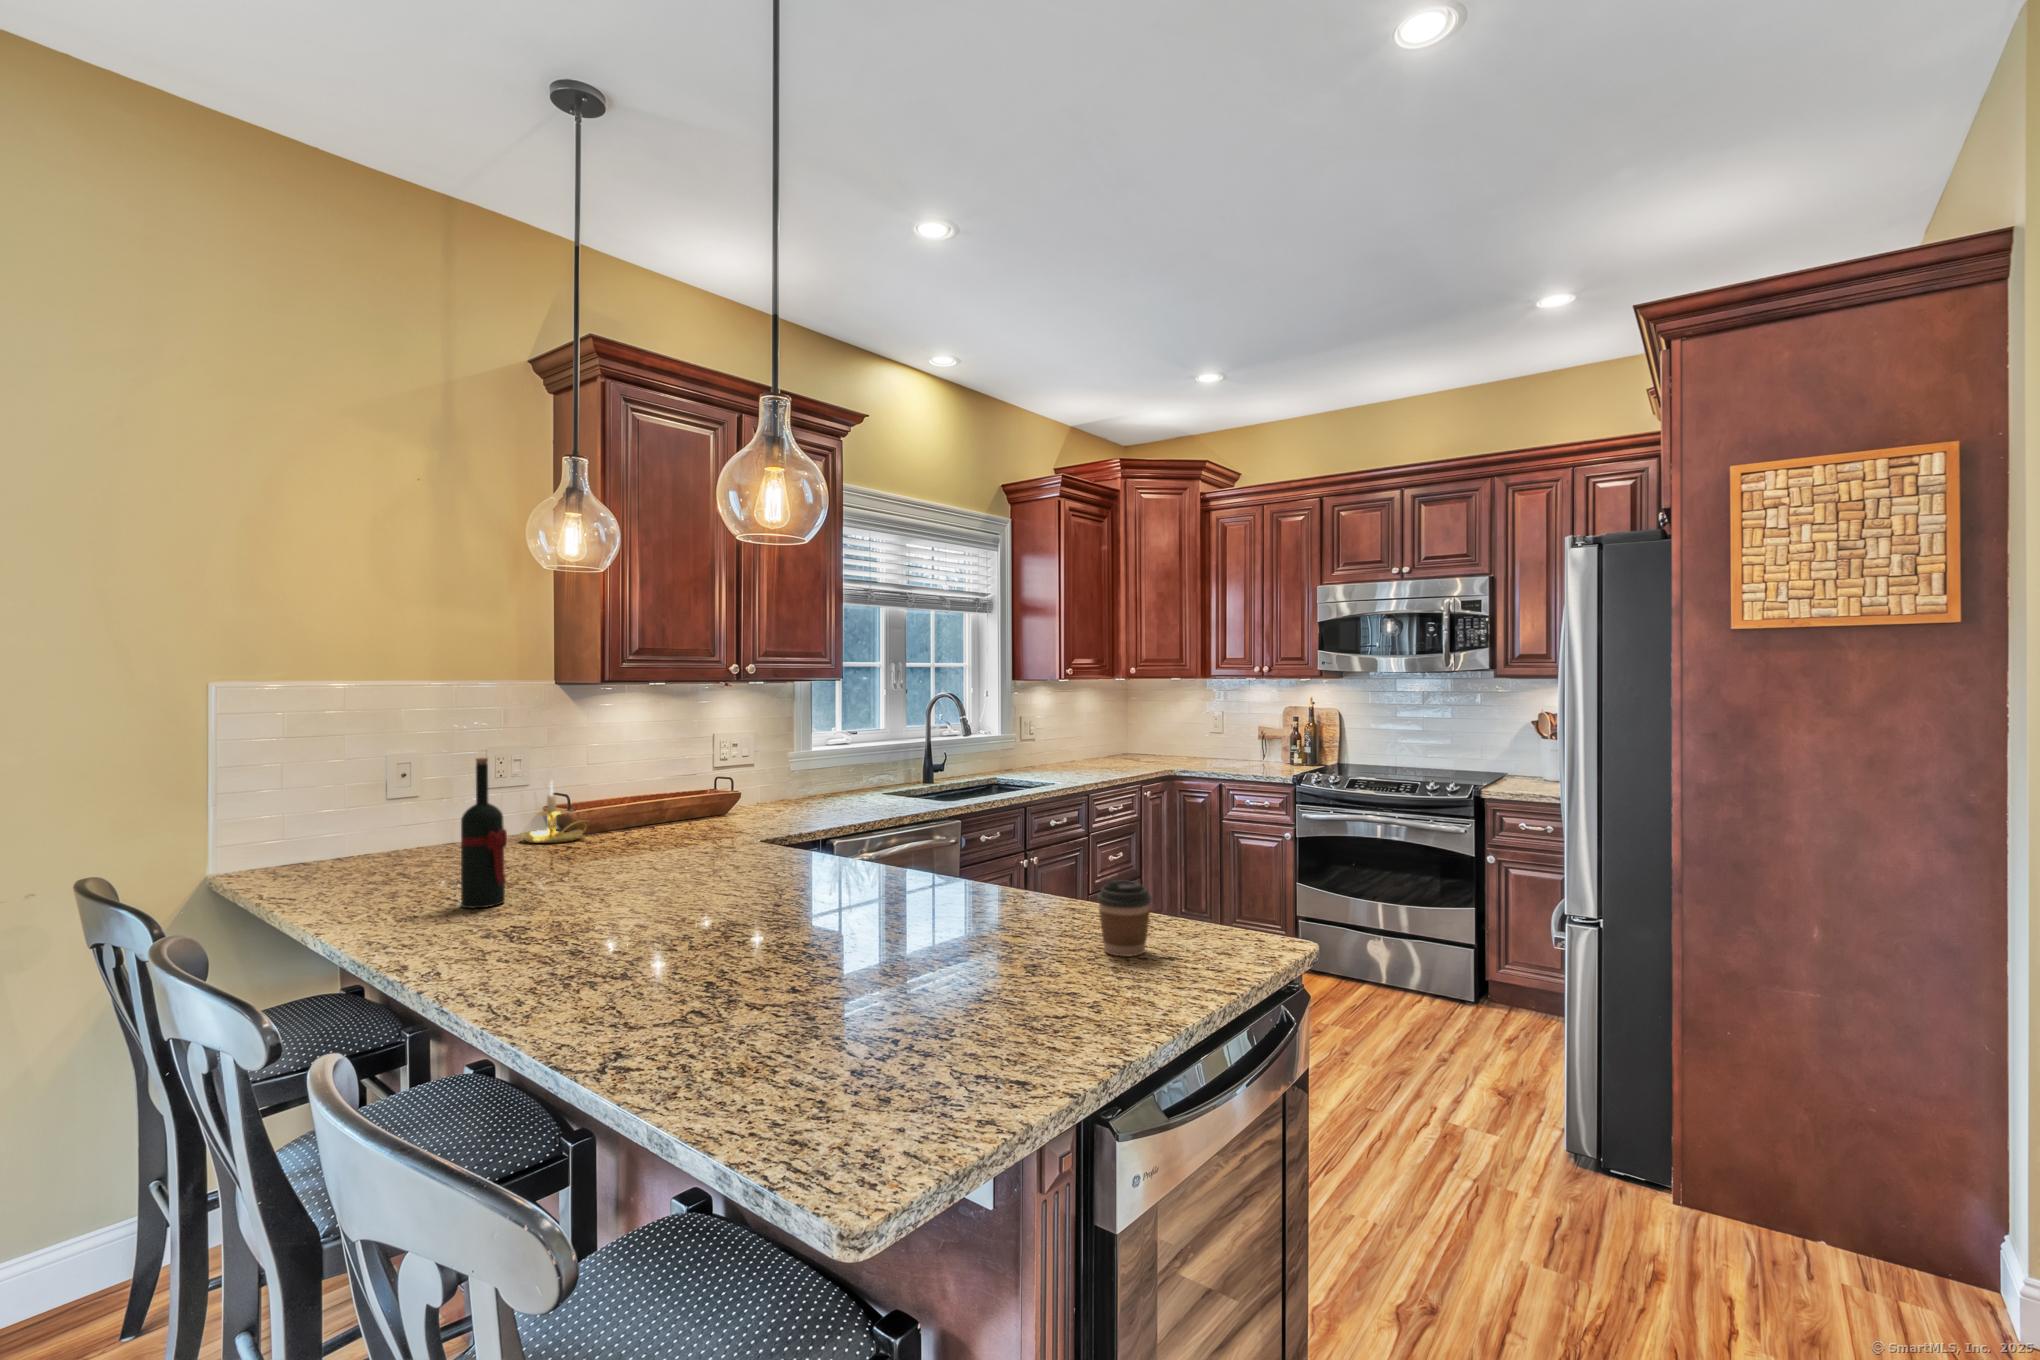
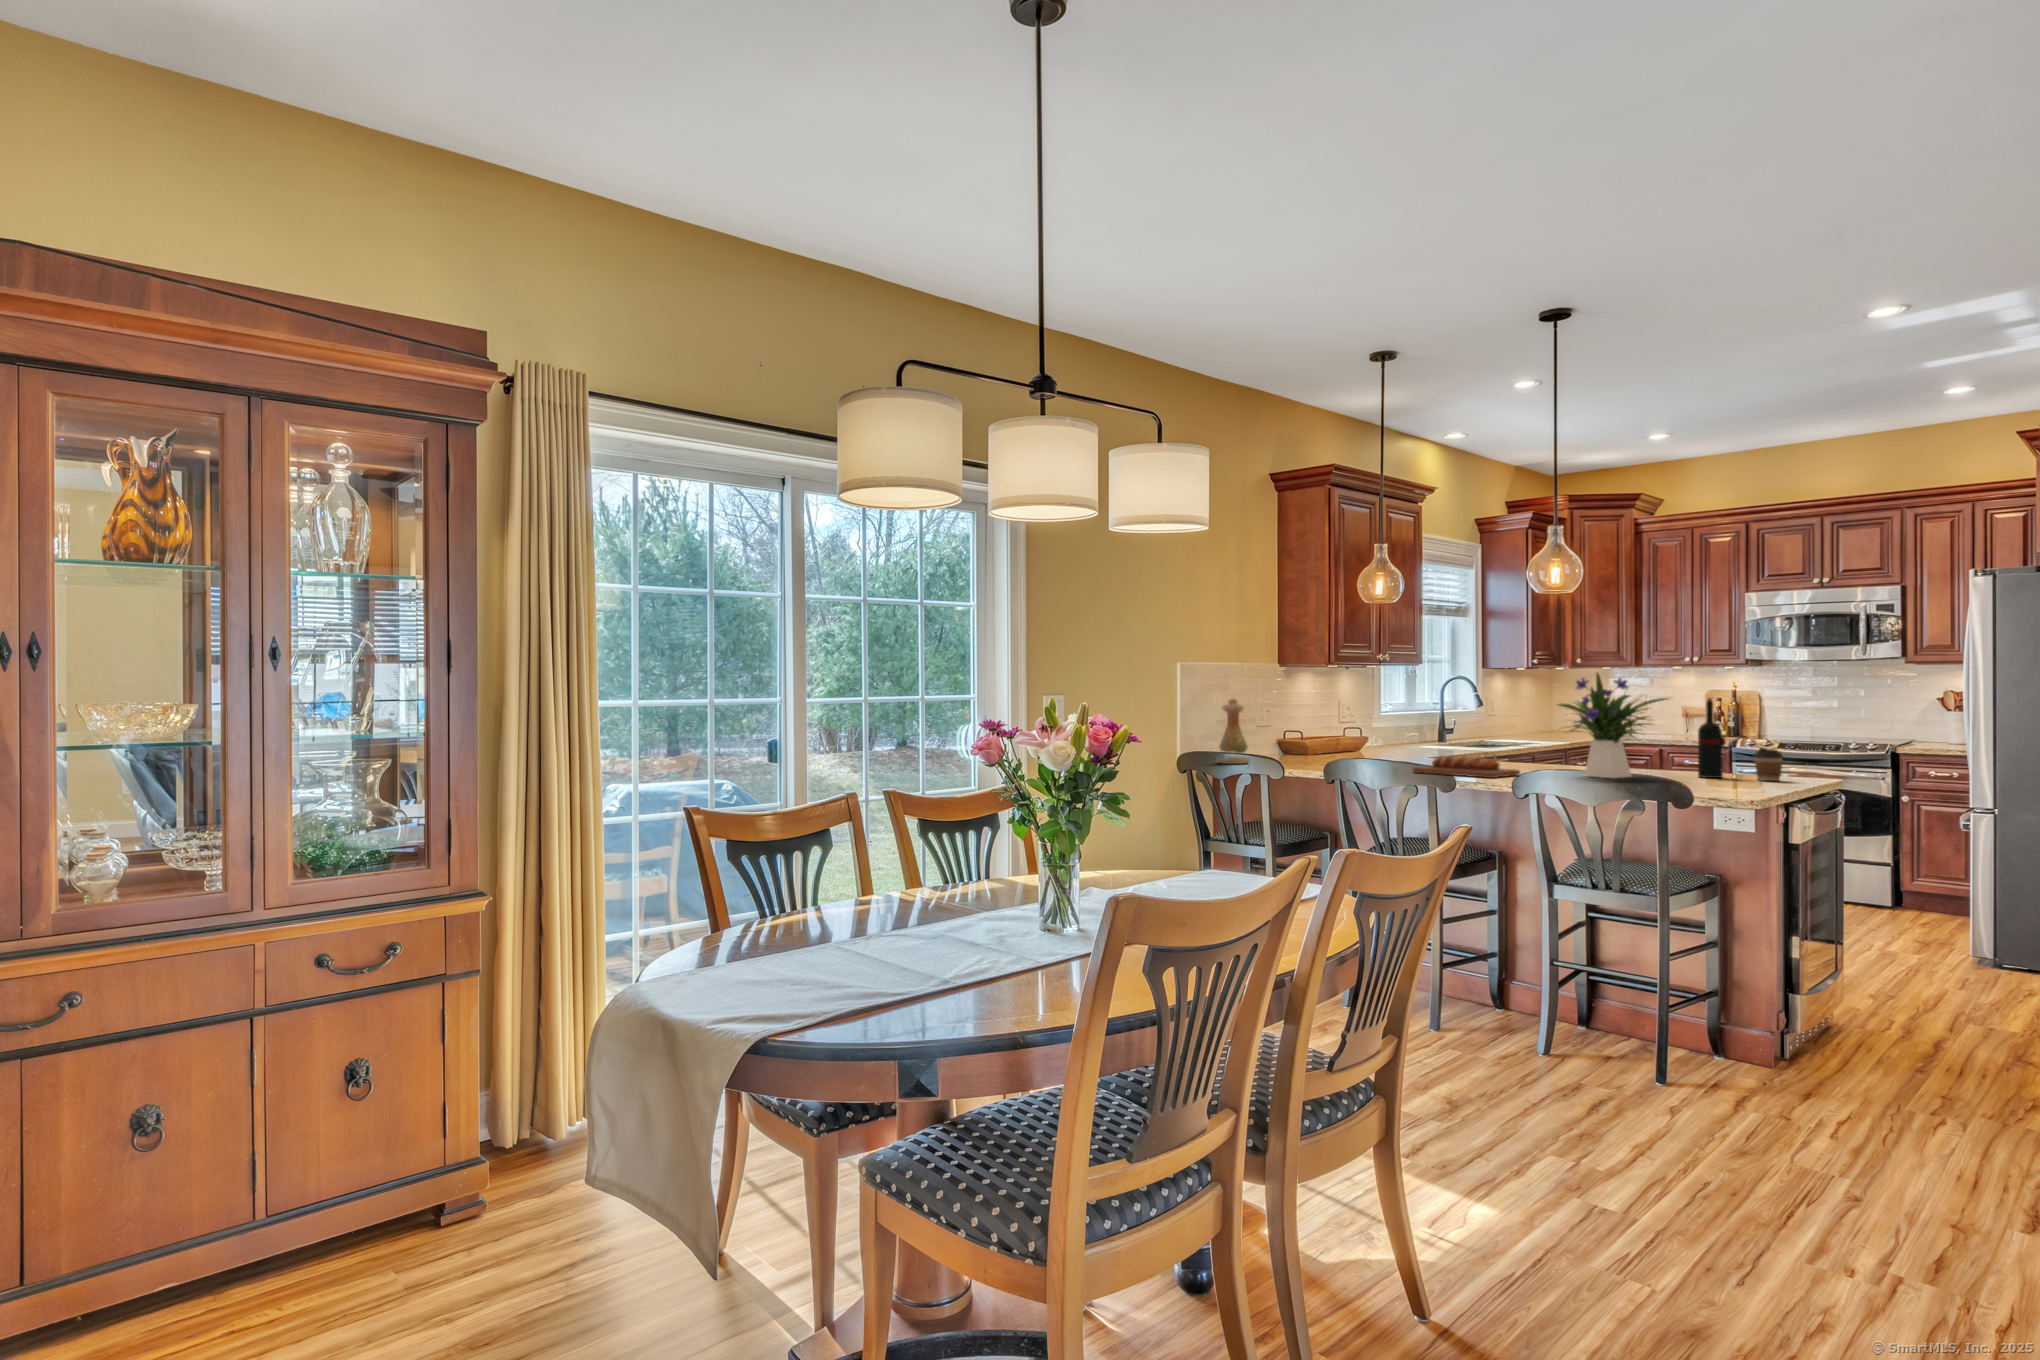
flower arrangement: none [715,715,933,948] -> present [1559,673,1667,778]
vase: none [272,747,350,876] -> present [1217,698,1250,764]
wine bottle: present [461,758,507,908] -> present [1698,698,1726,778]
candle holder: present [521,783,584,843] -> none [1289,721,1331,758]
bread loaf: none [489,884,666,953] -> present [1413,757,1520,778]

